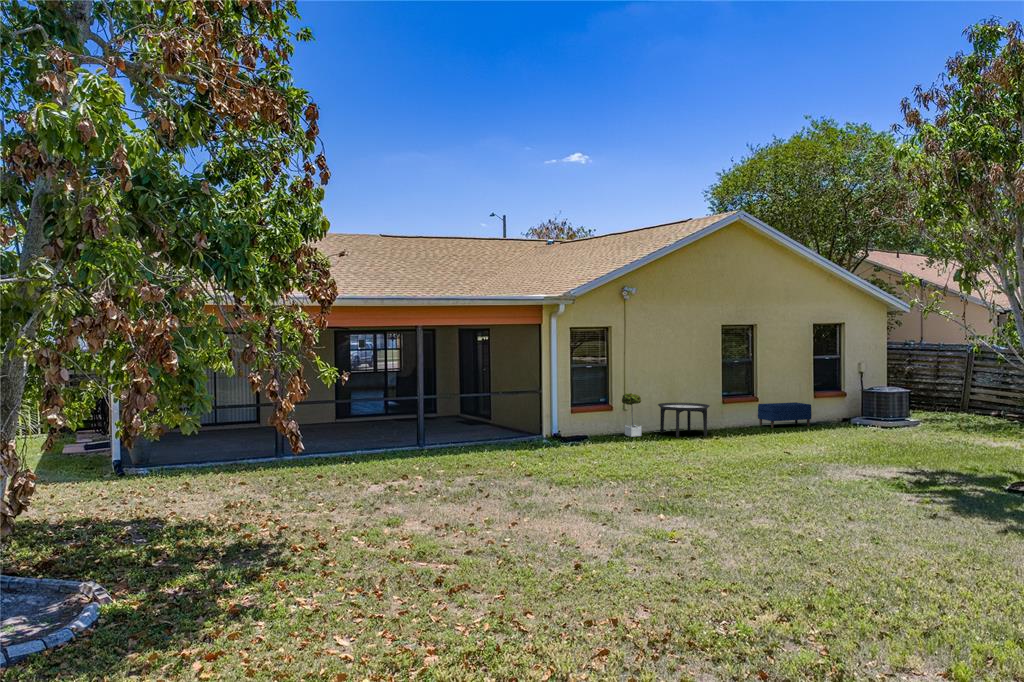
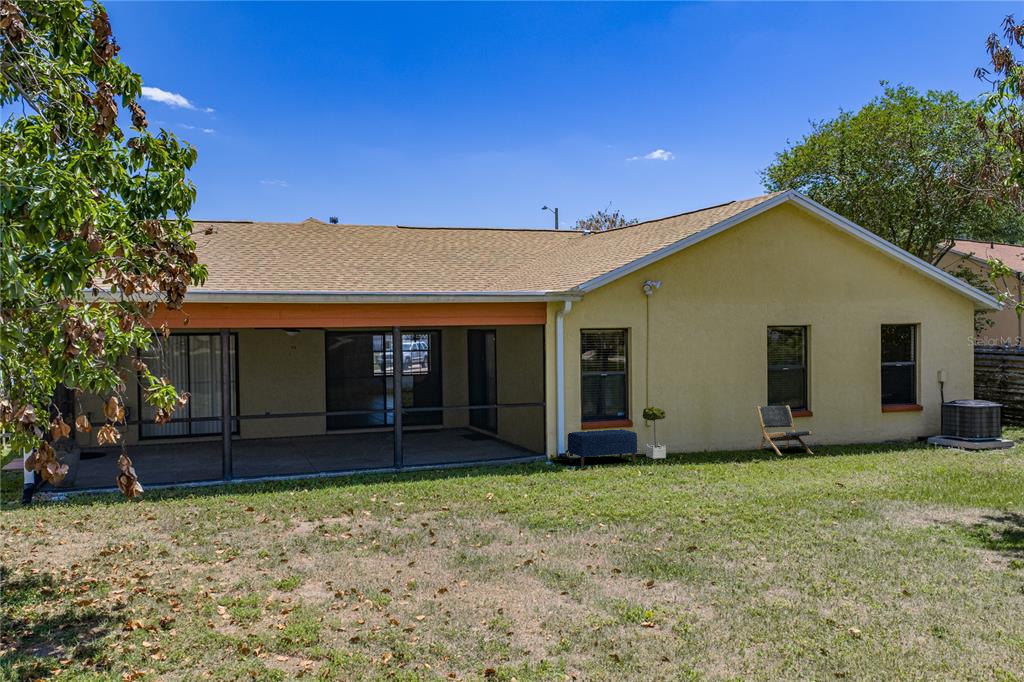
lounge chair: none [714,392,761,433] -> present [757,405,813,455]
bench: present [758,402,812,428] -> present [568,429,637,466]
round table: present [658,403,710,438] -> none [686,418,749,461]

